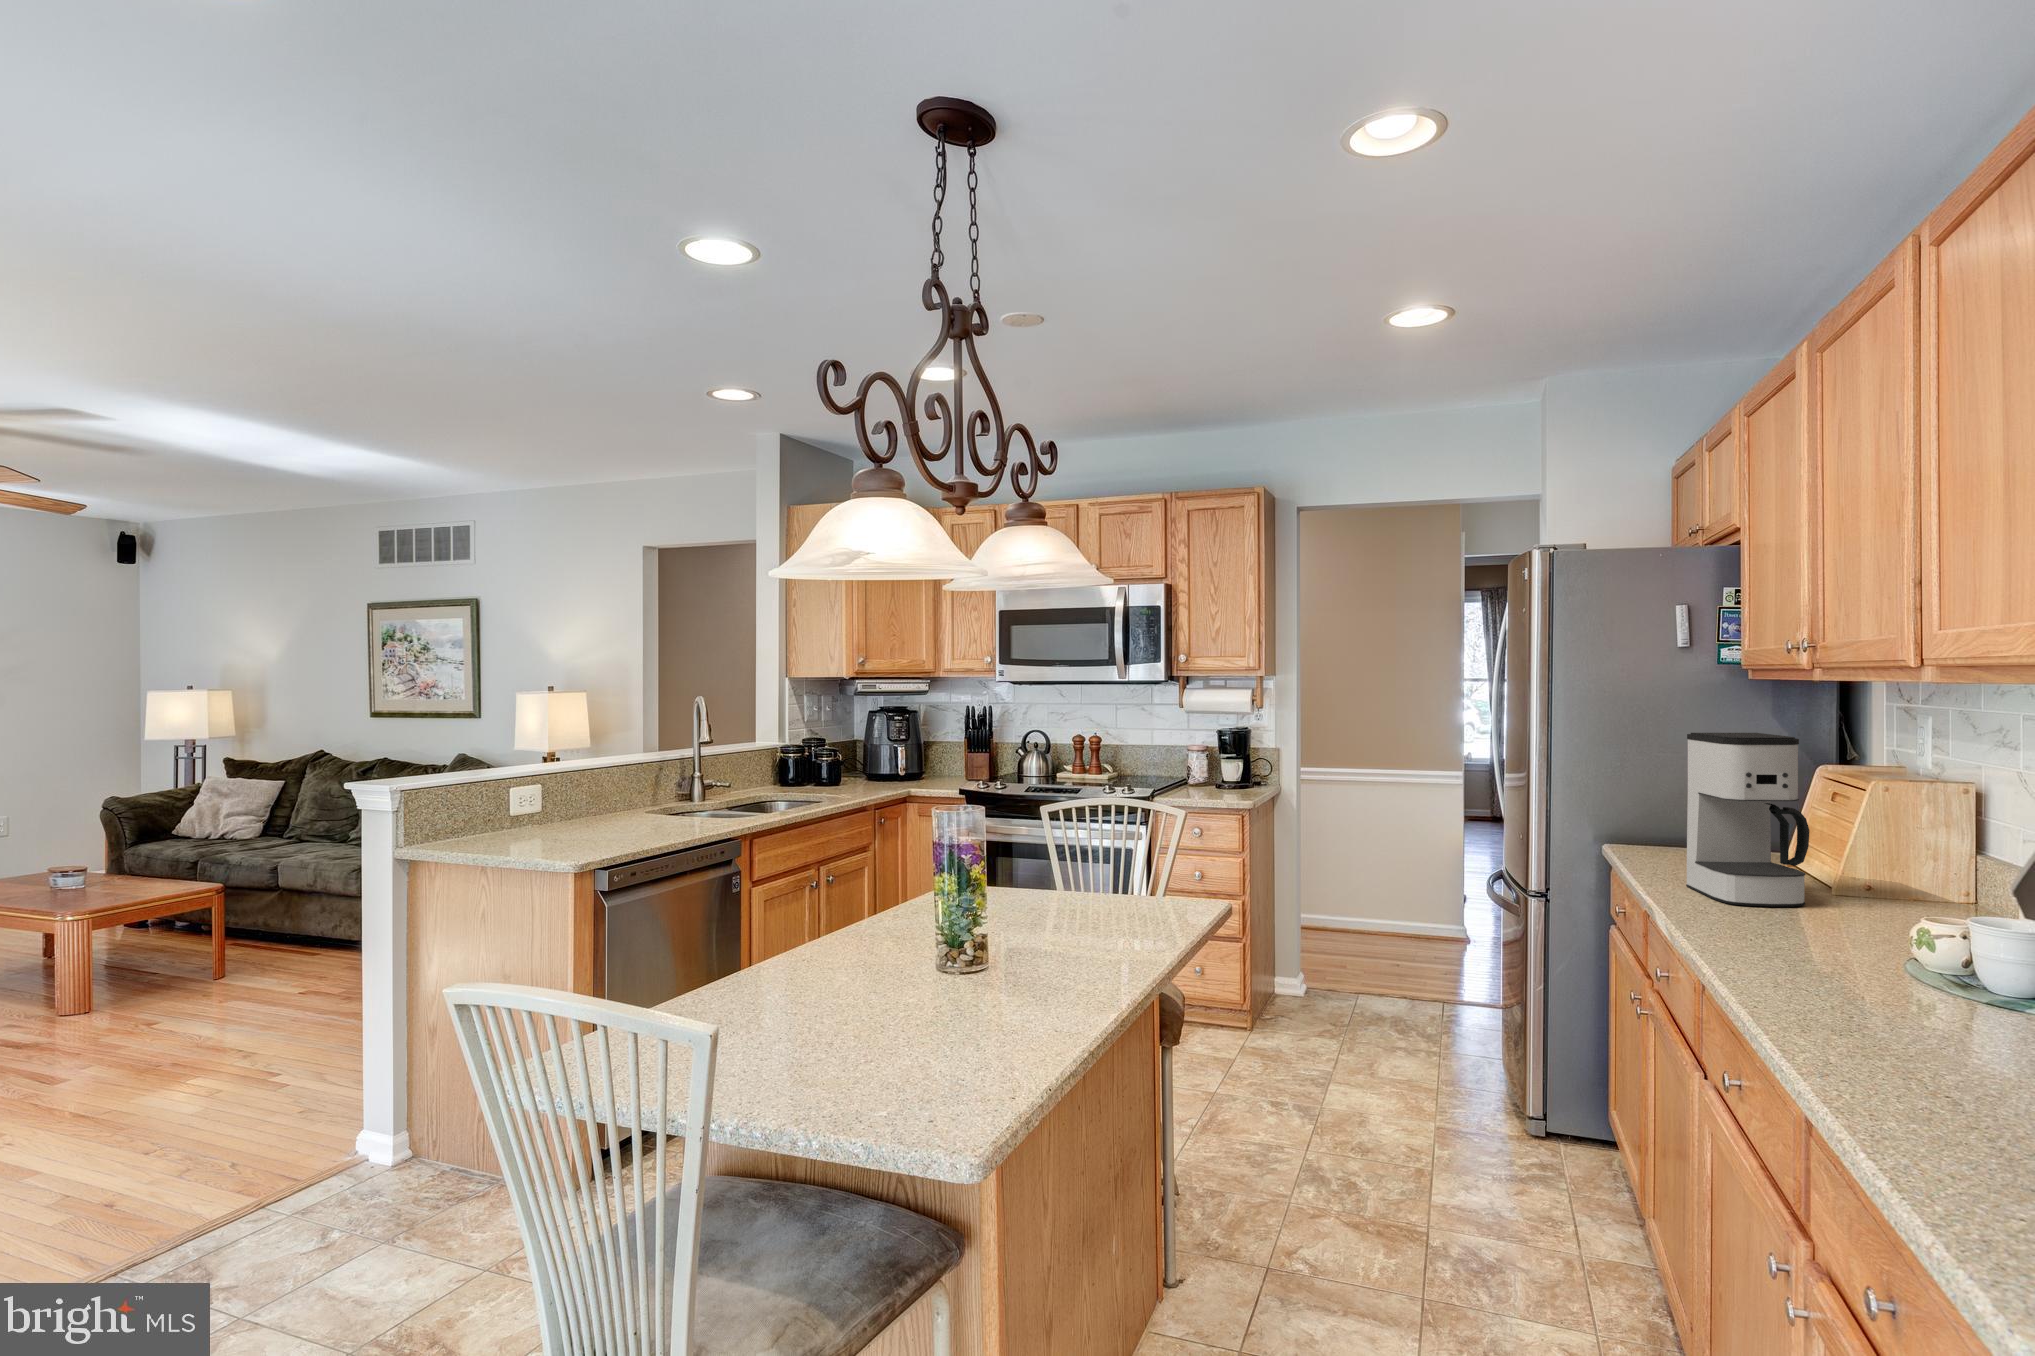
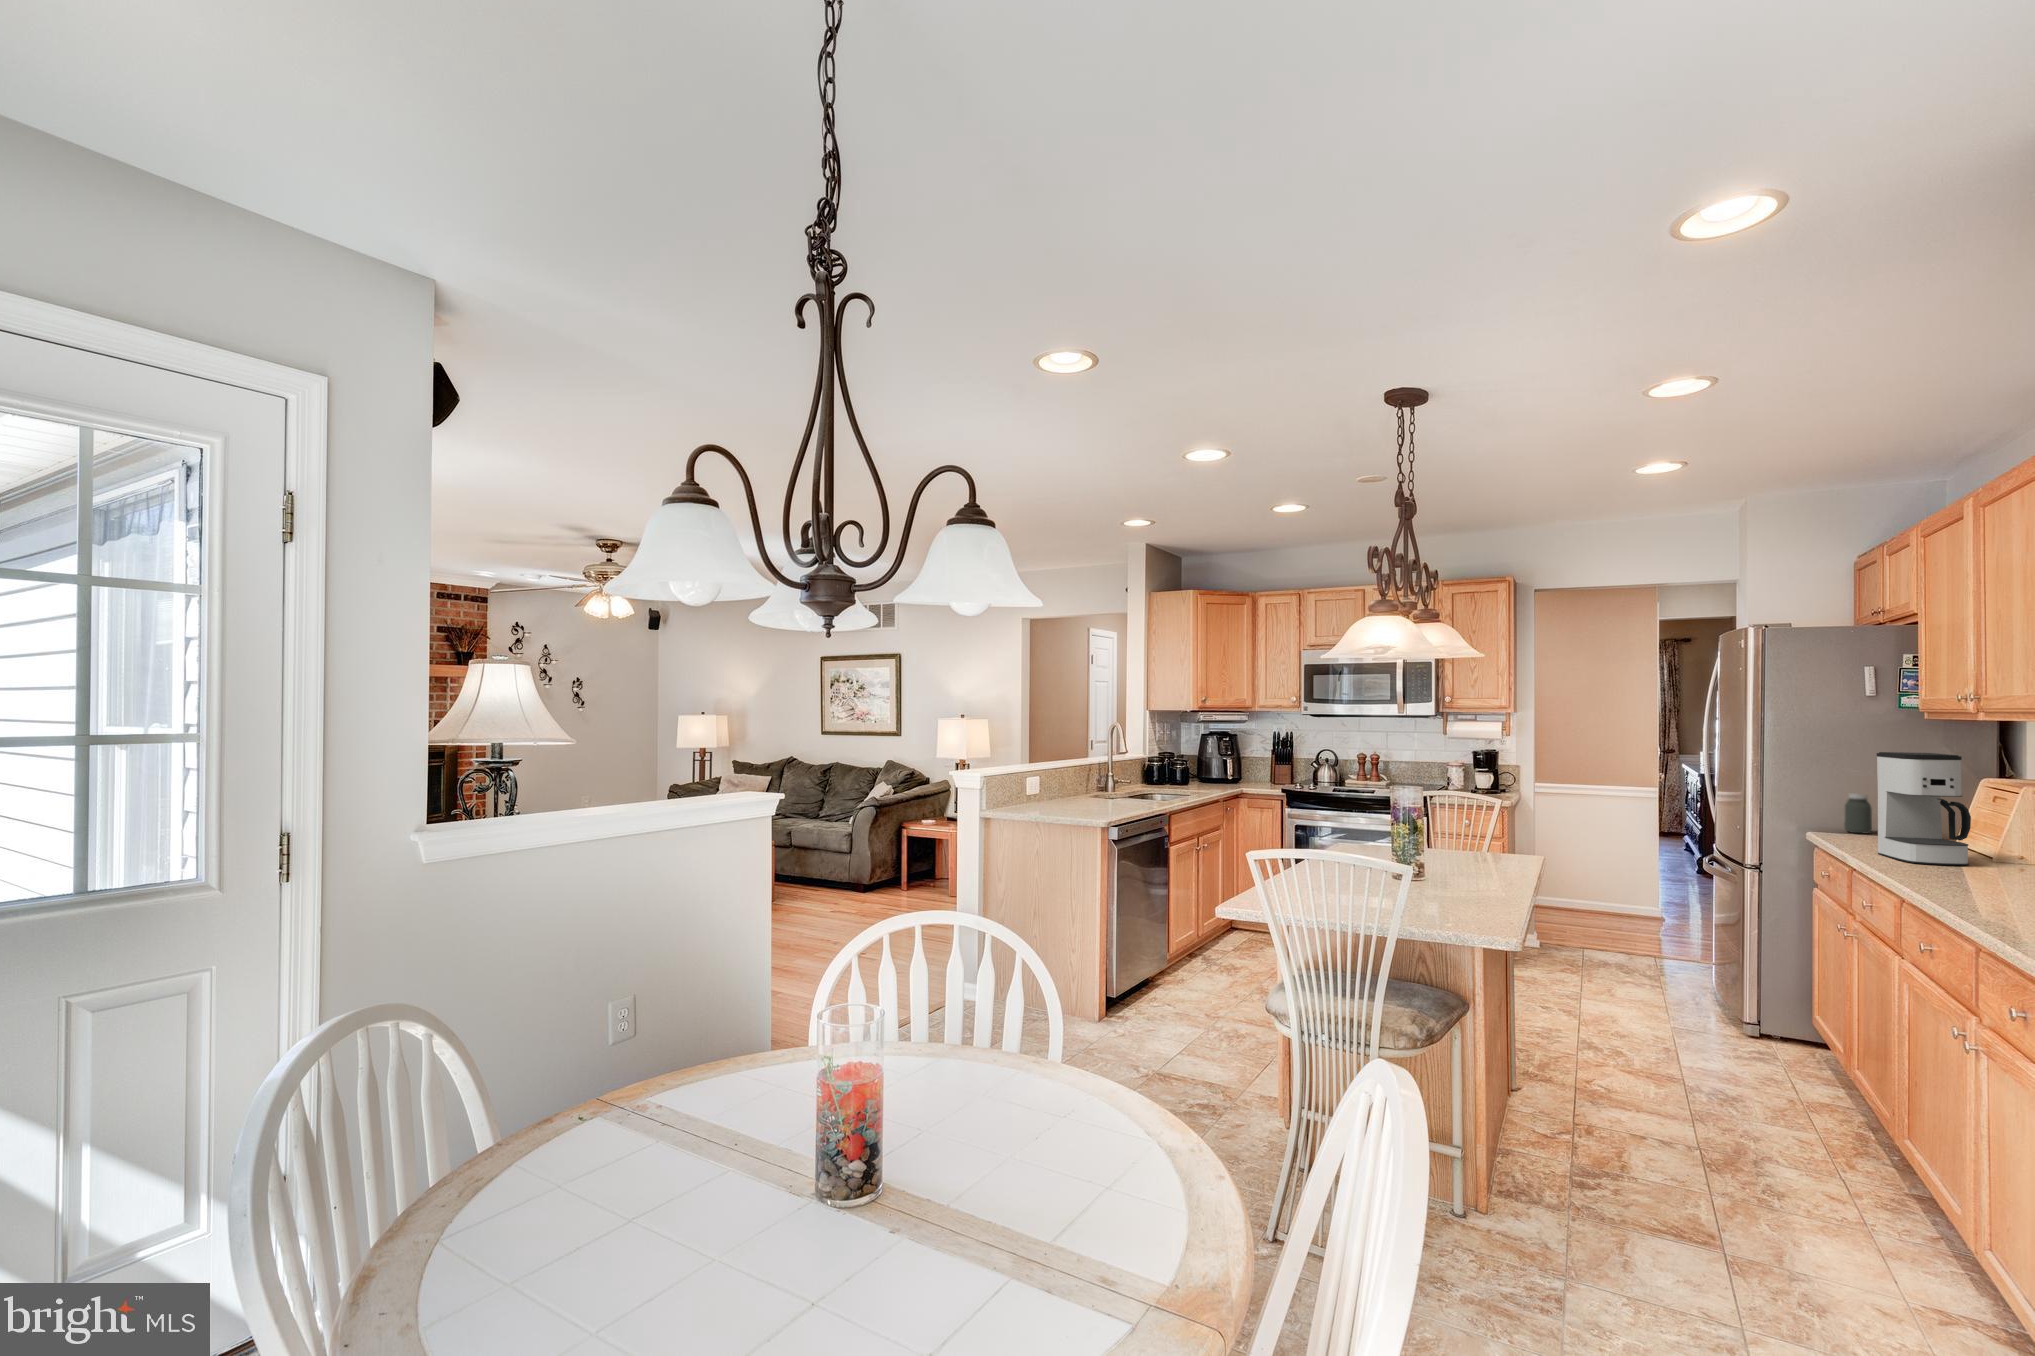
jar: none [1651,788,1686,845] -> present [1844,793,1872,833]

